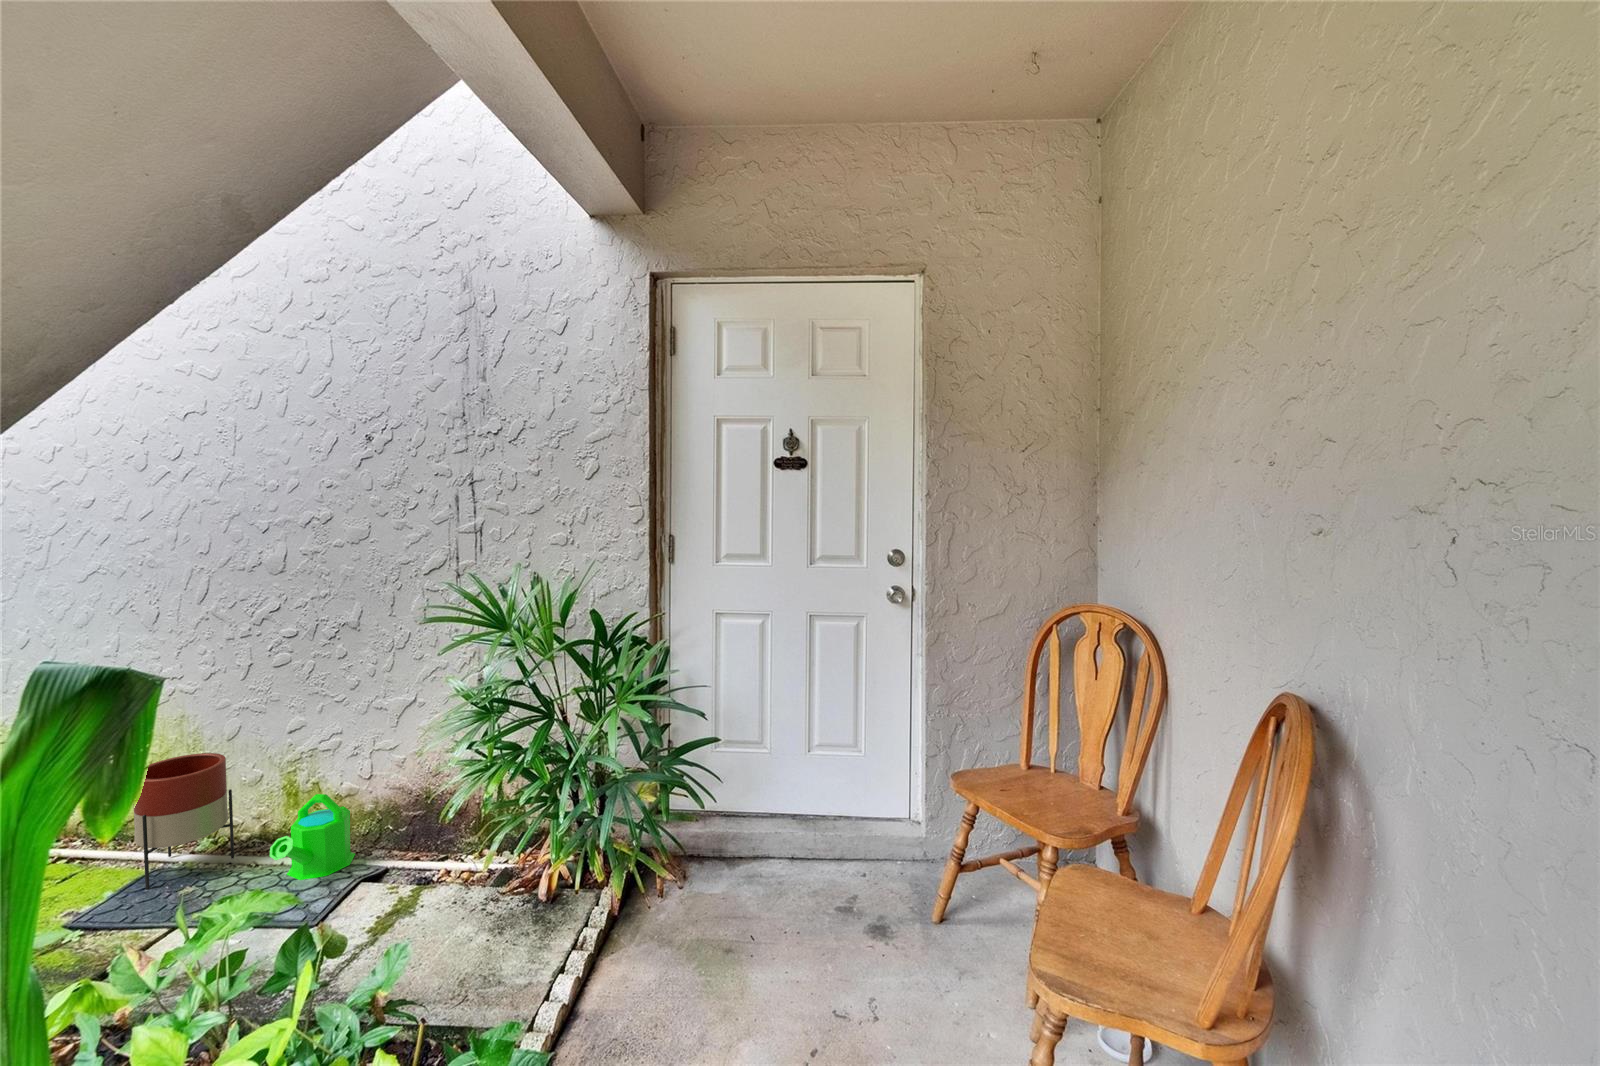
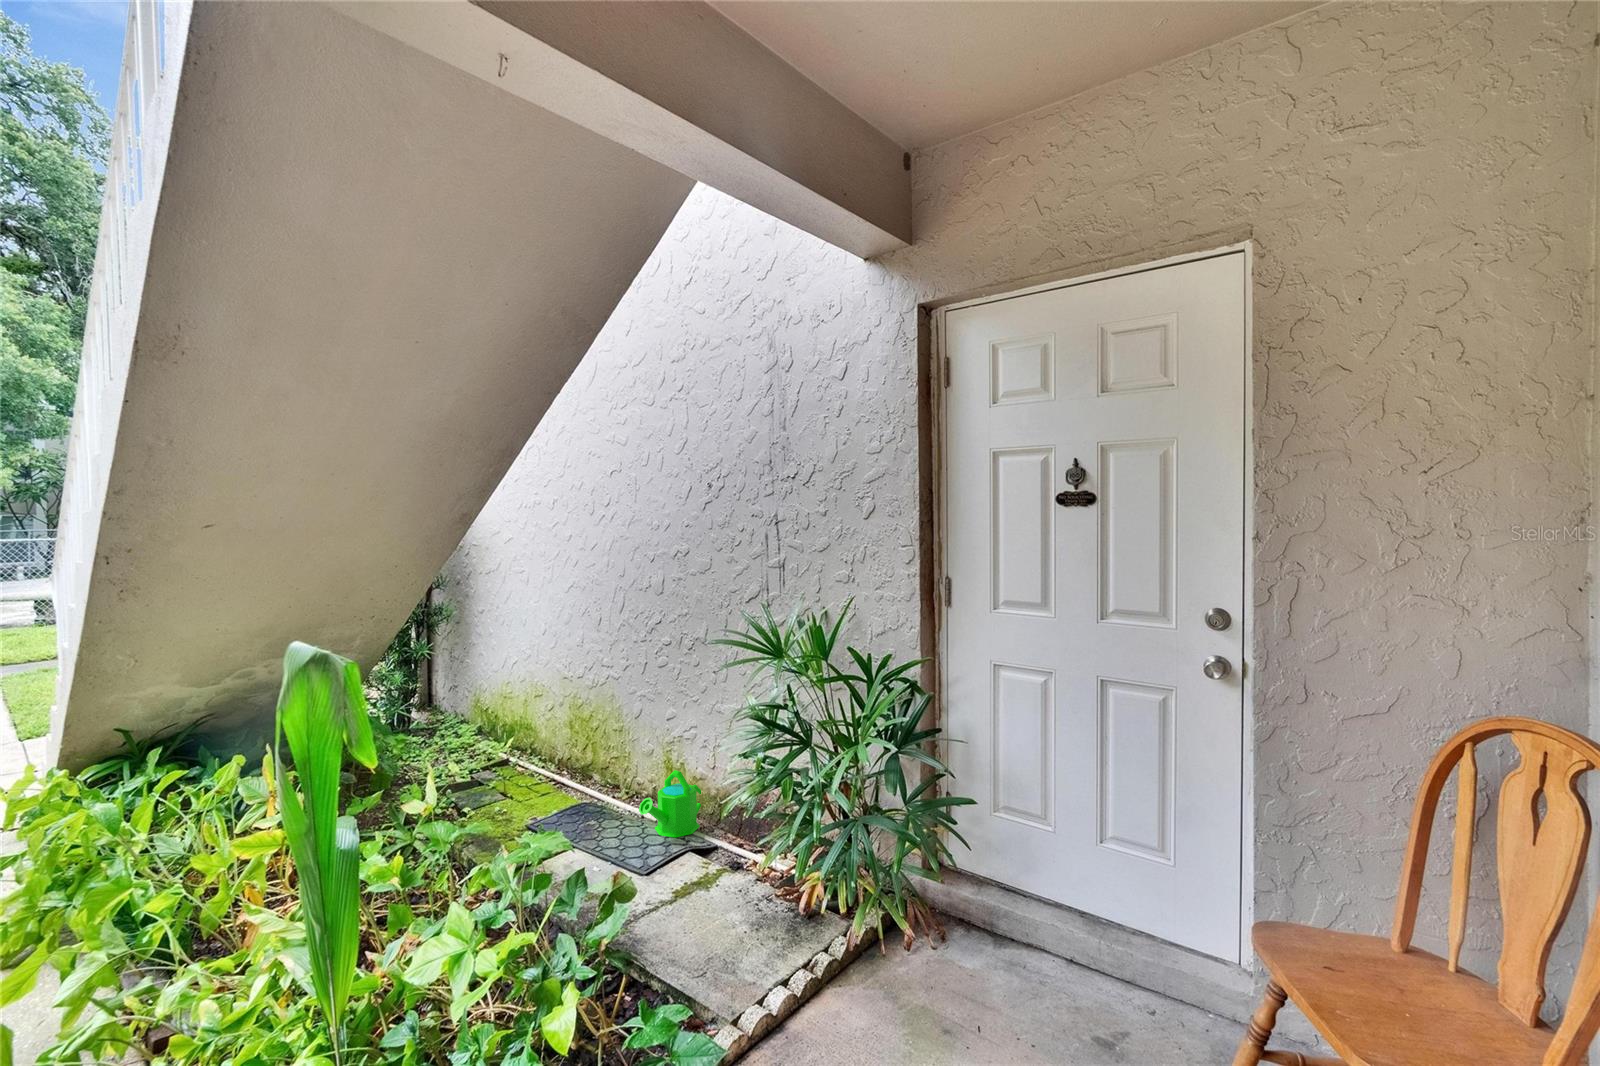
planter: present [134,753,234,890] -> none [581,722,634,813]

